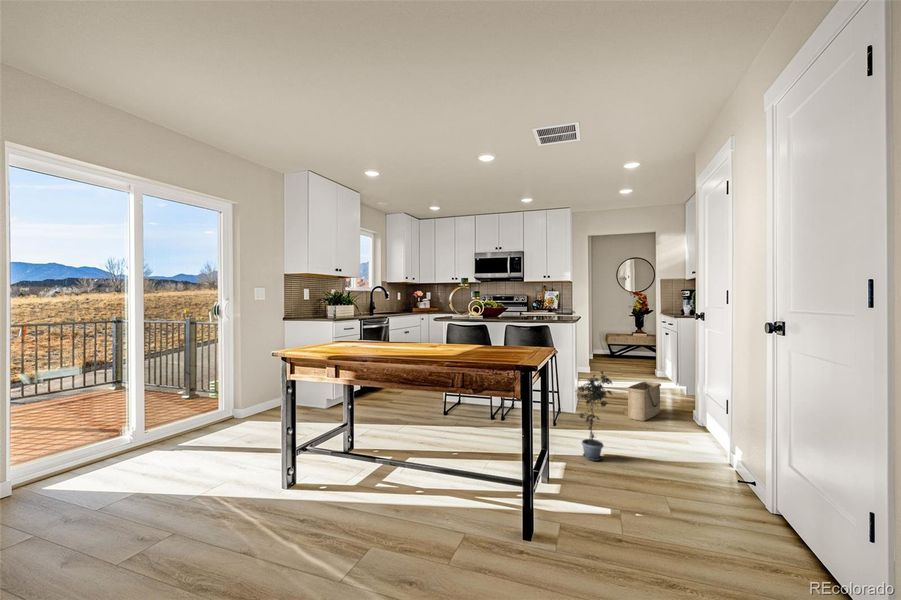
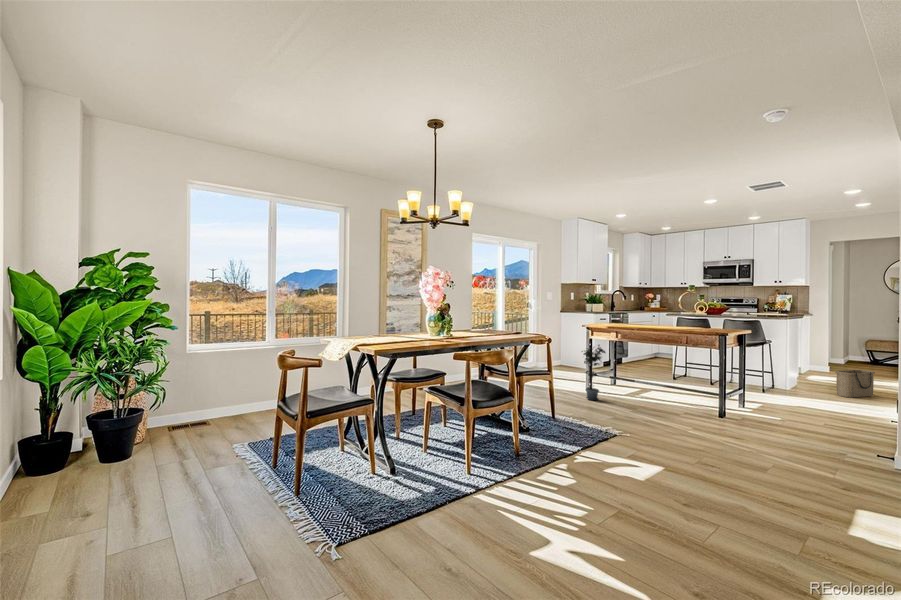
potted plant: present [578,371,612,461] -> present [582,345,605,400]

